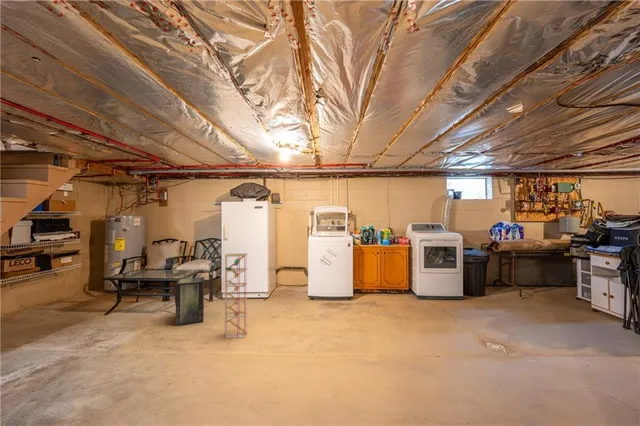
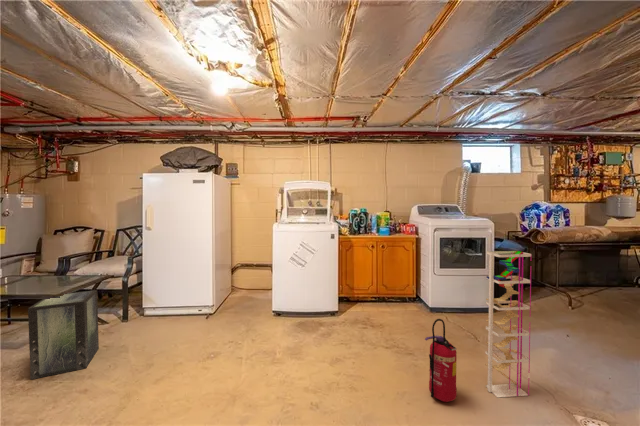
shelving unit: present [225,254,247,338] -> present [485,251,532,397]
fire extinguisher: none [404,291,423,339] -> present [425,319,457,402]

